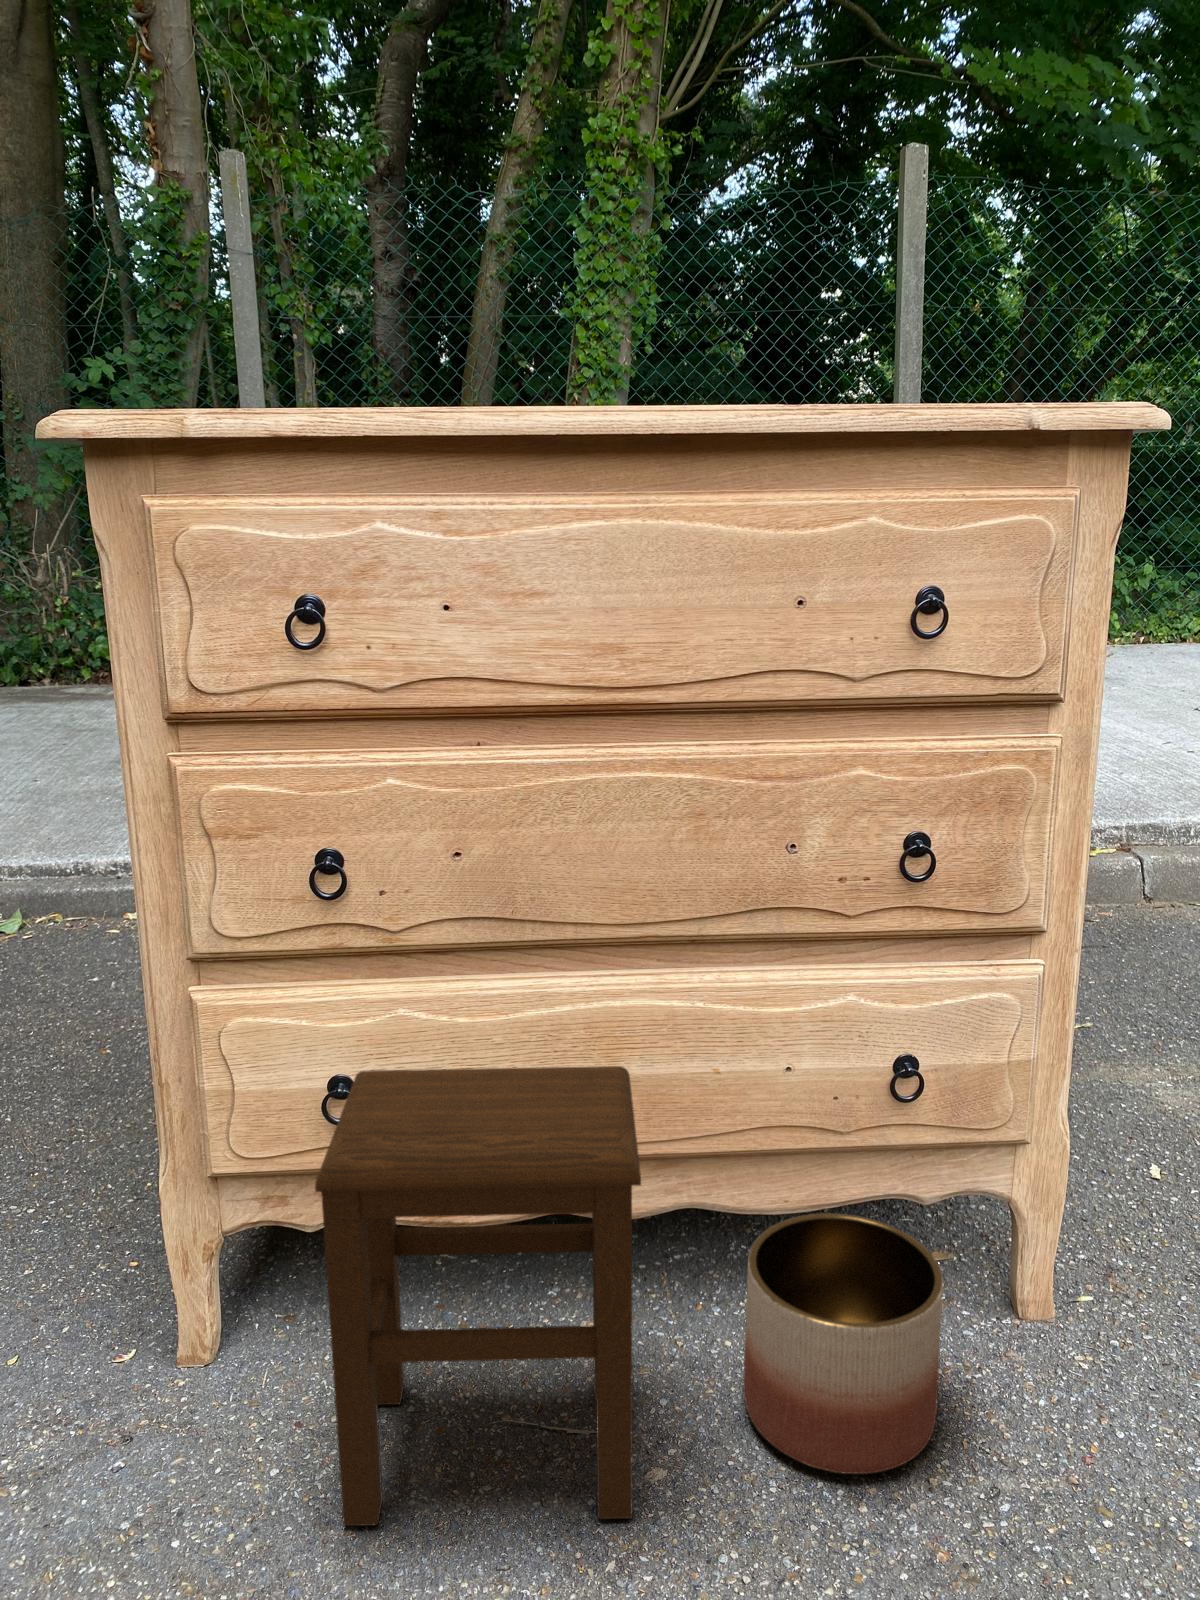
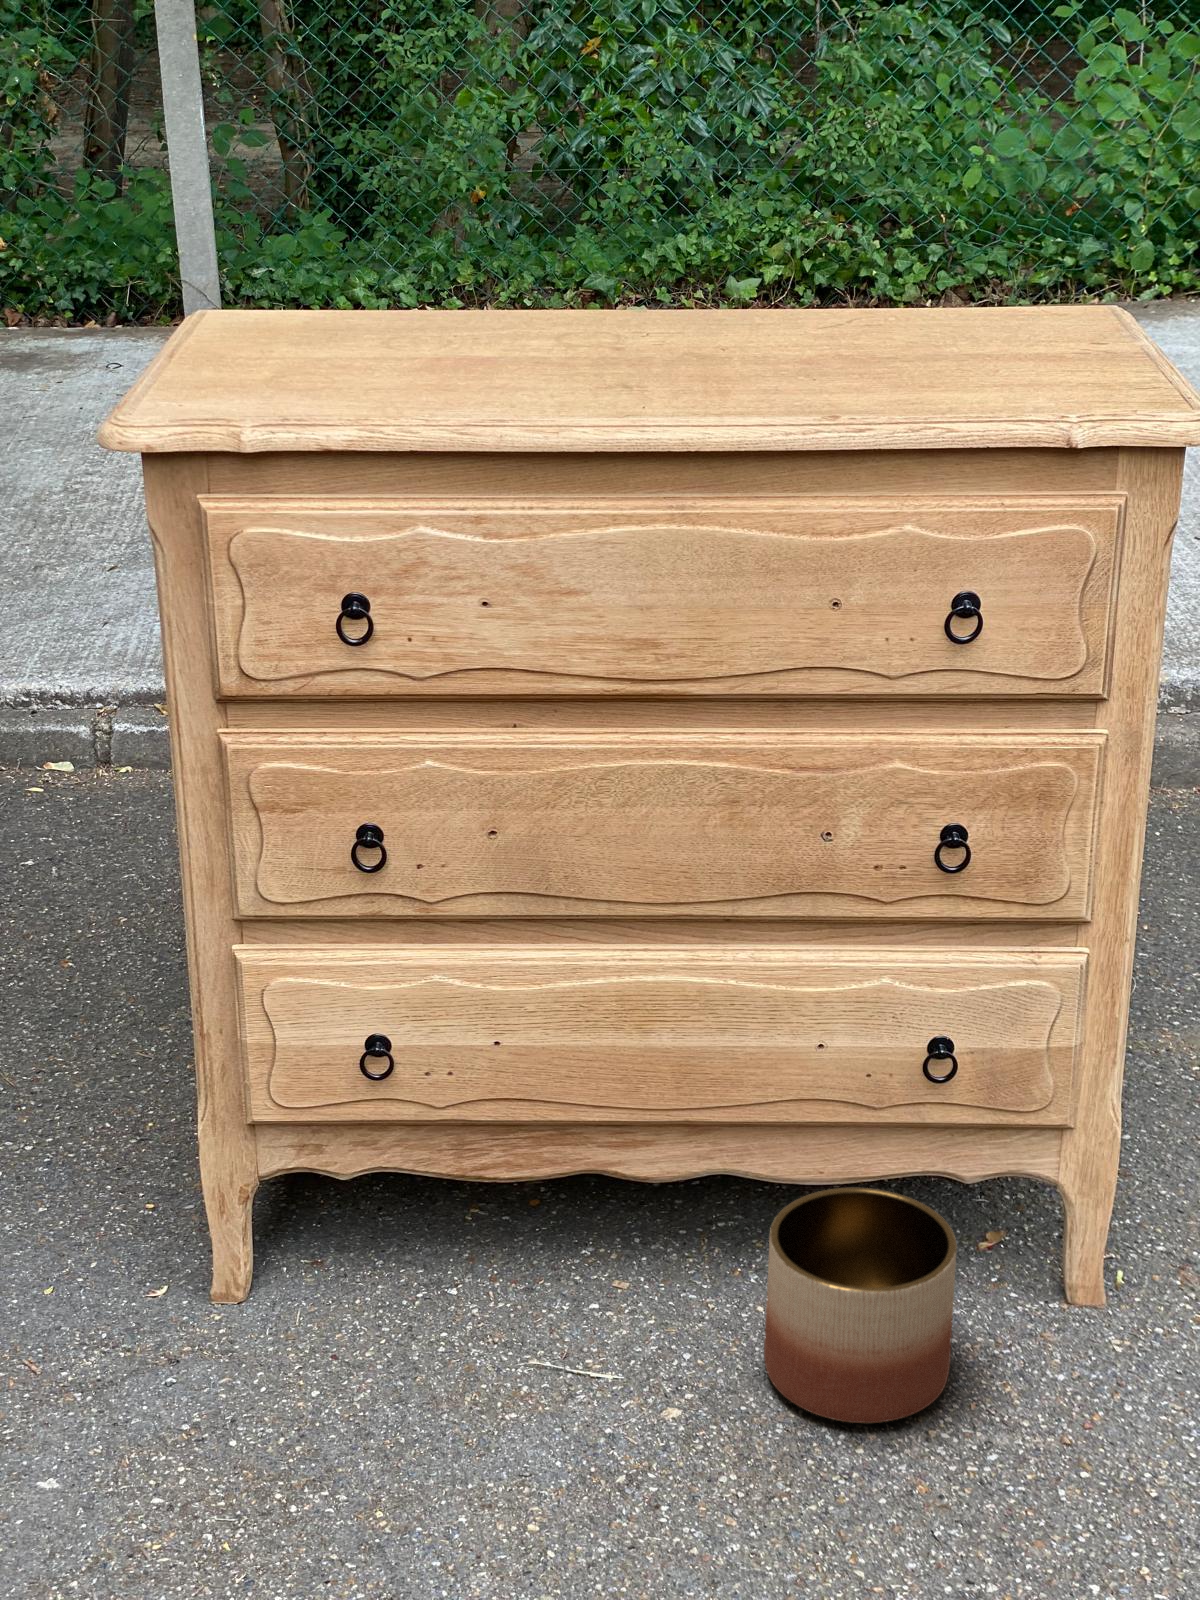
stool: present [315,1066,641,1526] -> none [364,1034,660,1447]

